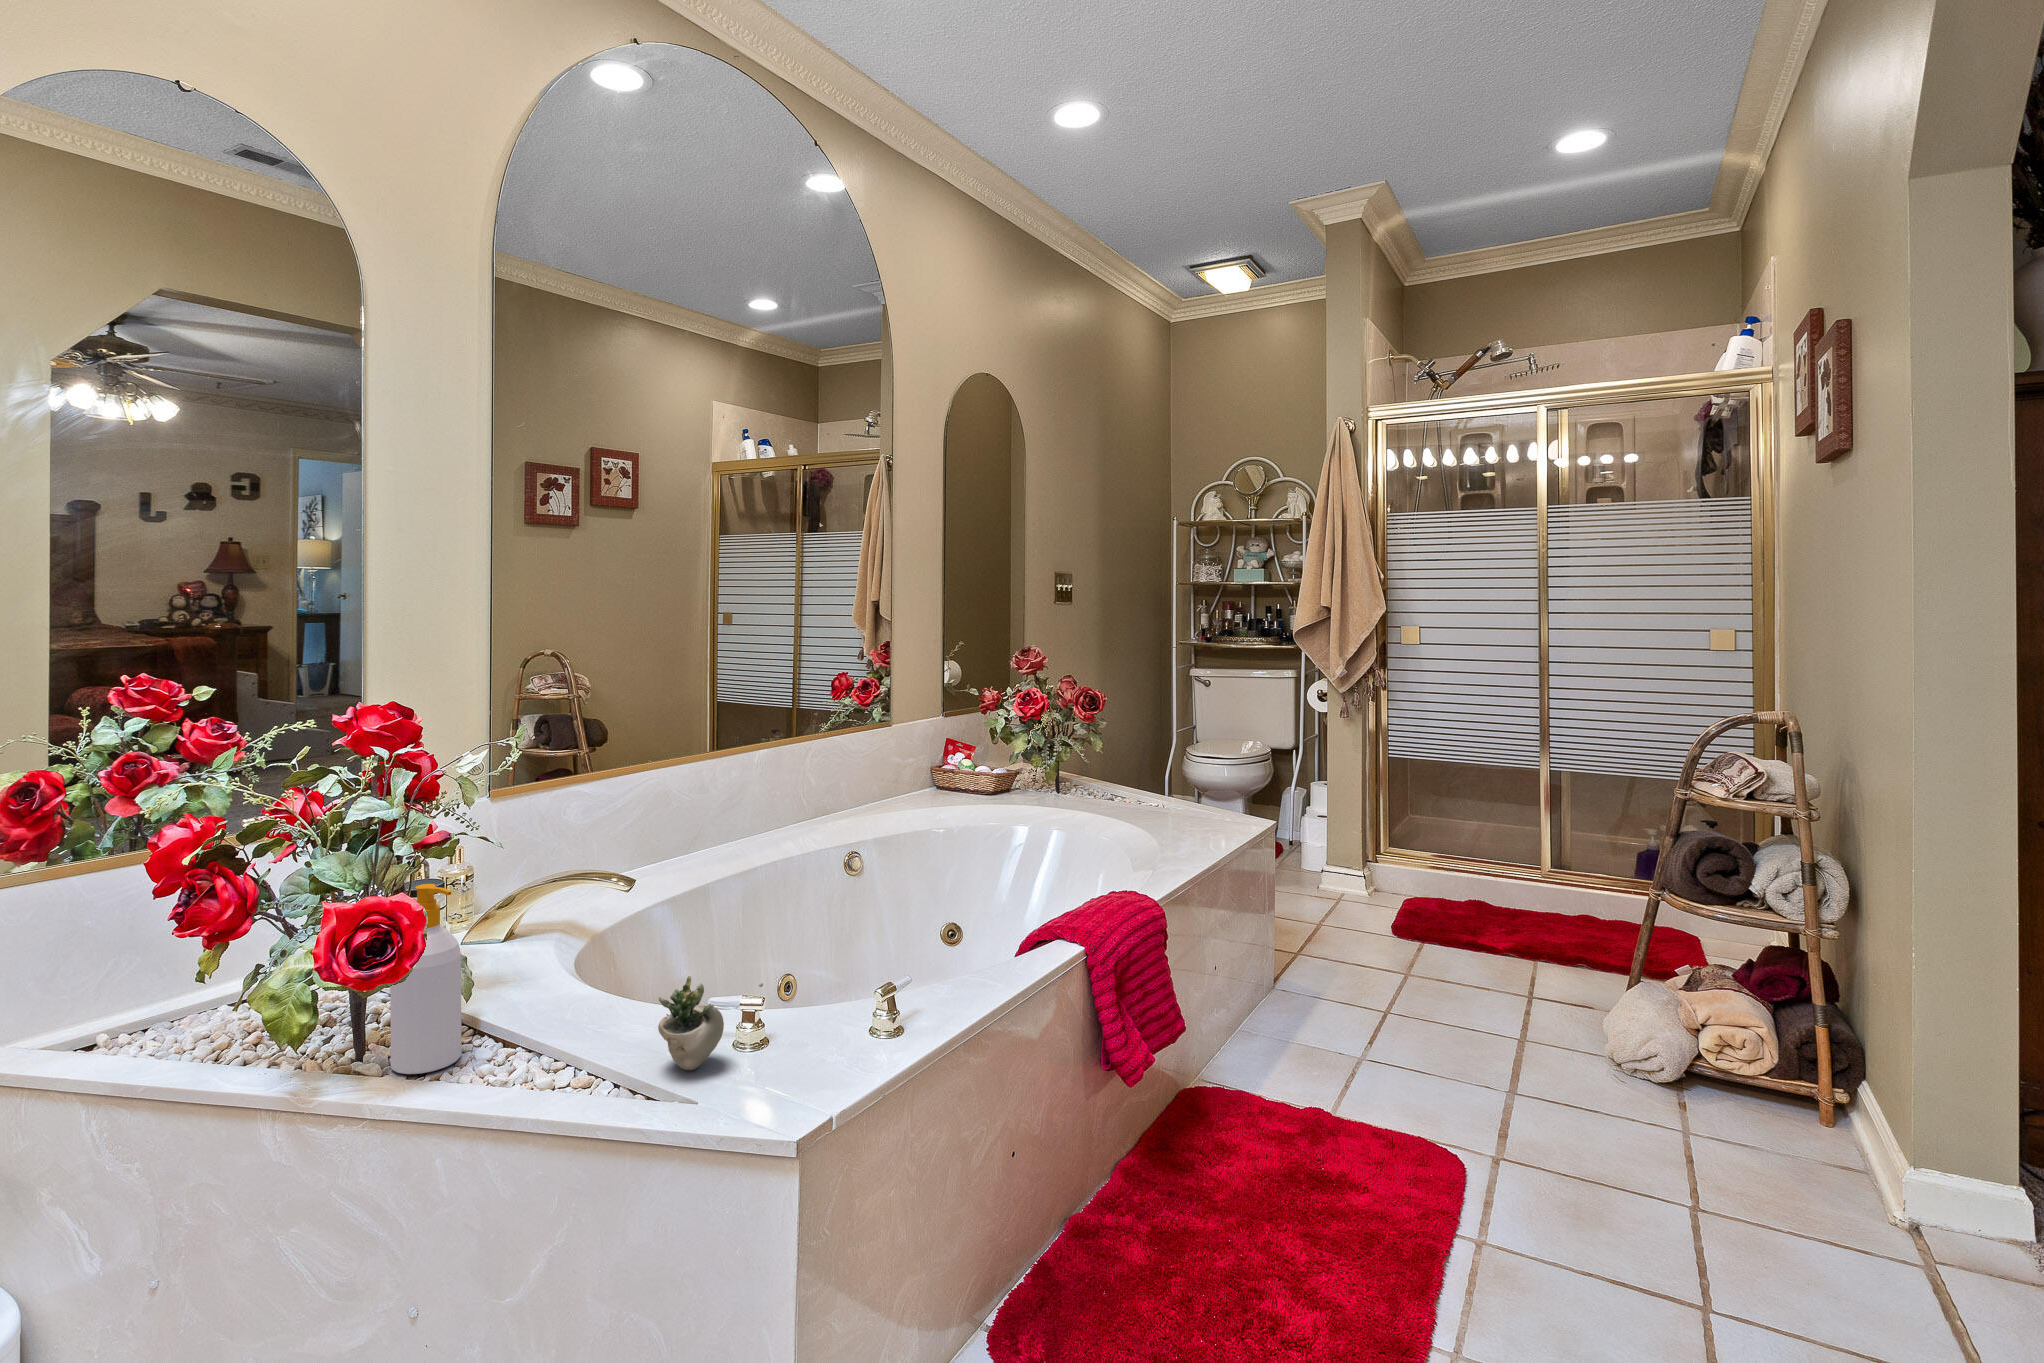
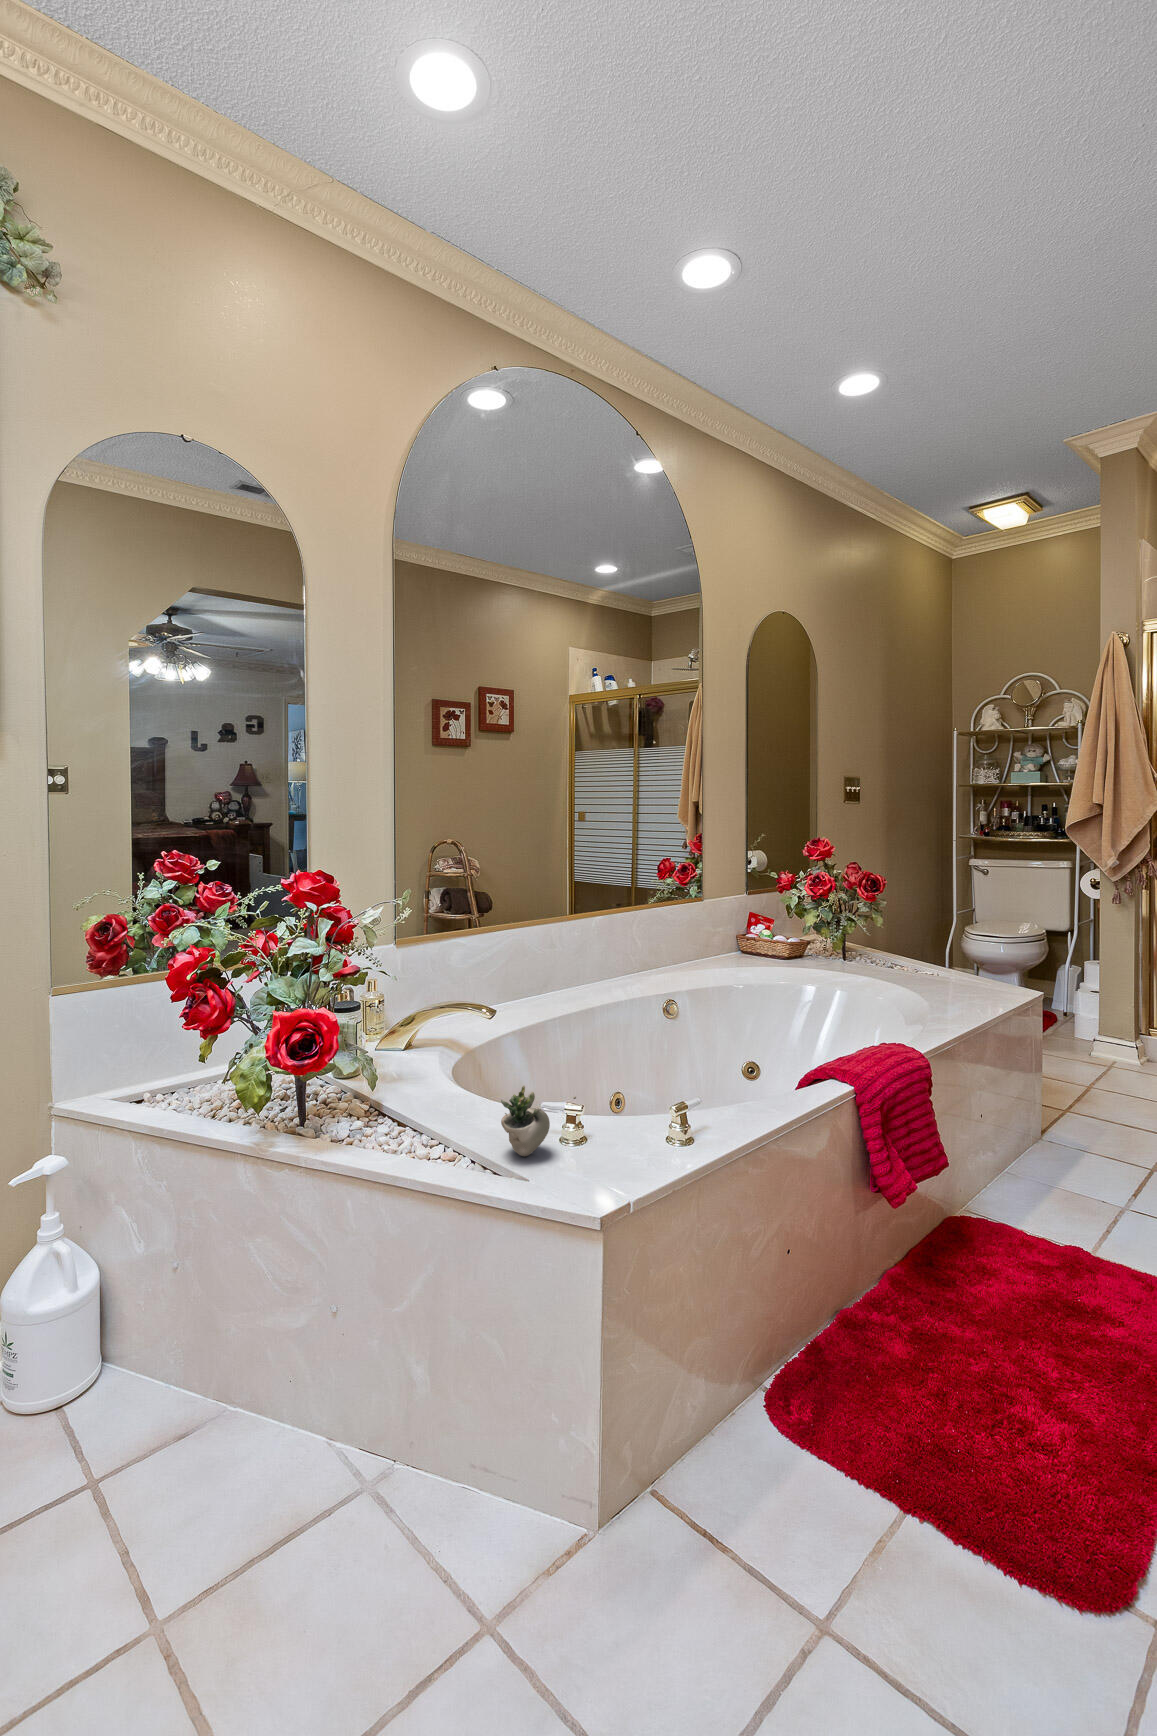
soap bottle: present [390,884,462,1074] -> none [320,1004,369,1138]

